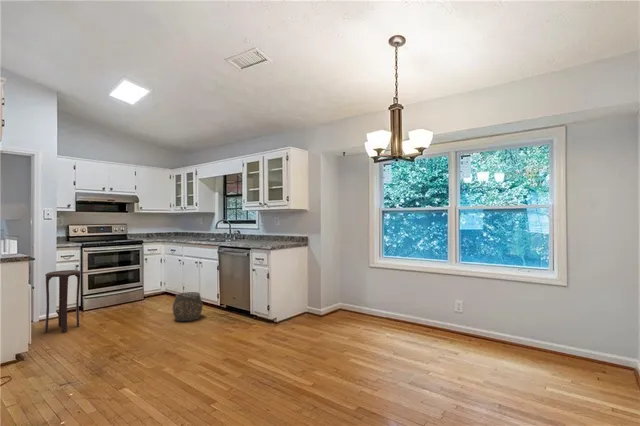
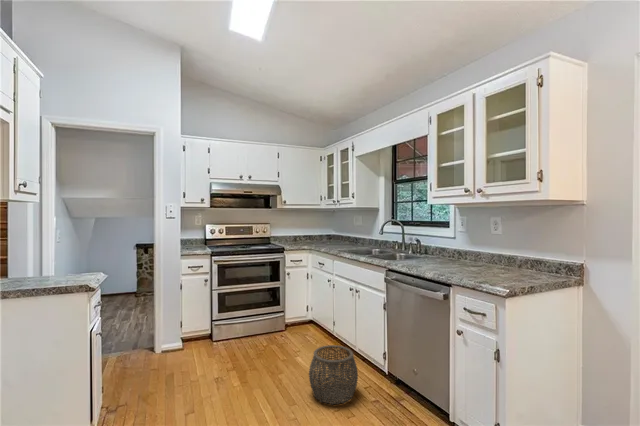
stool: present [45,270,81,333] -> none [150,291,193,385]

